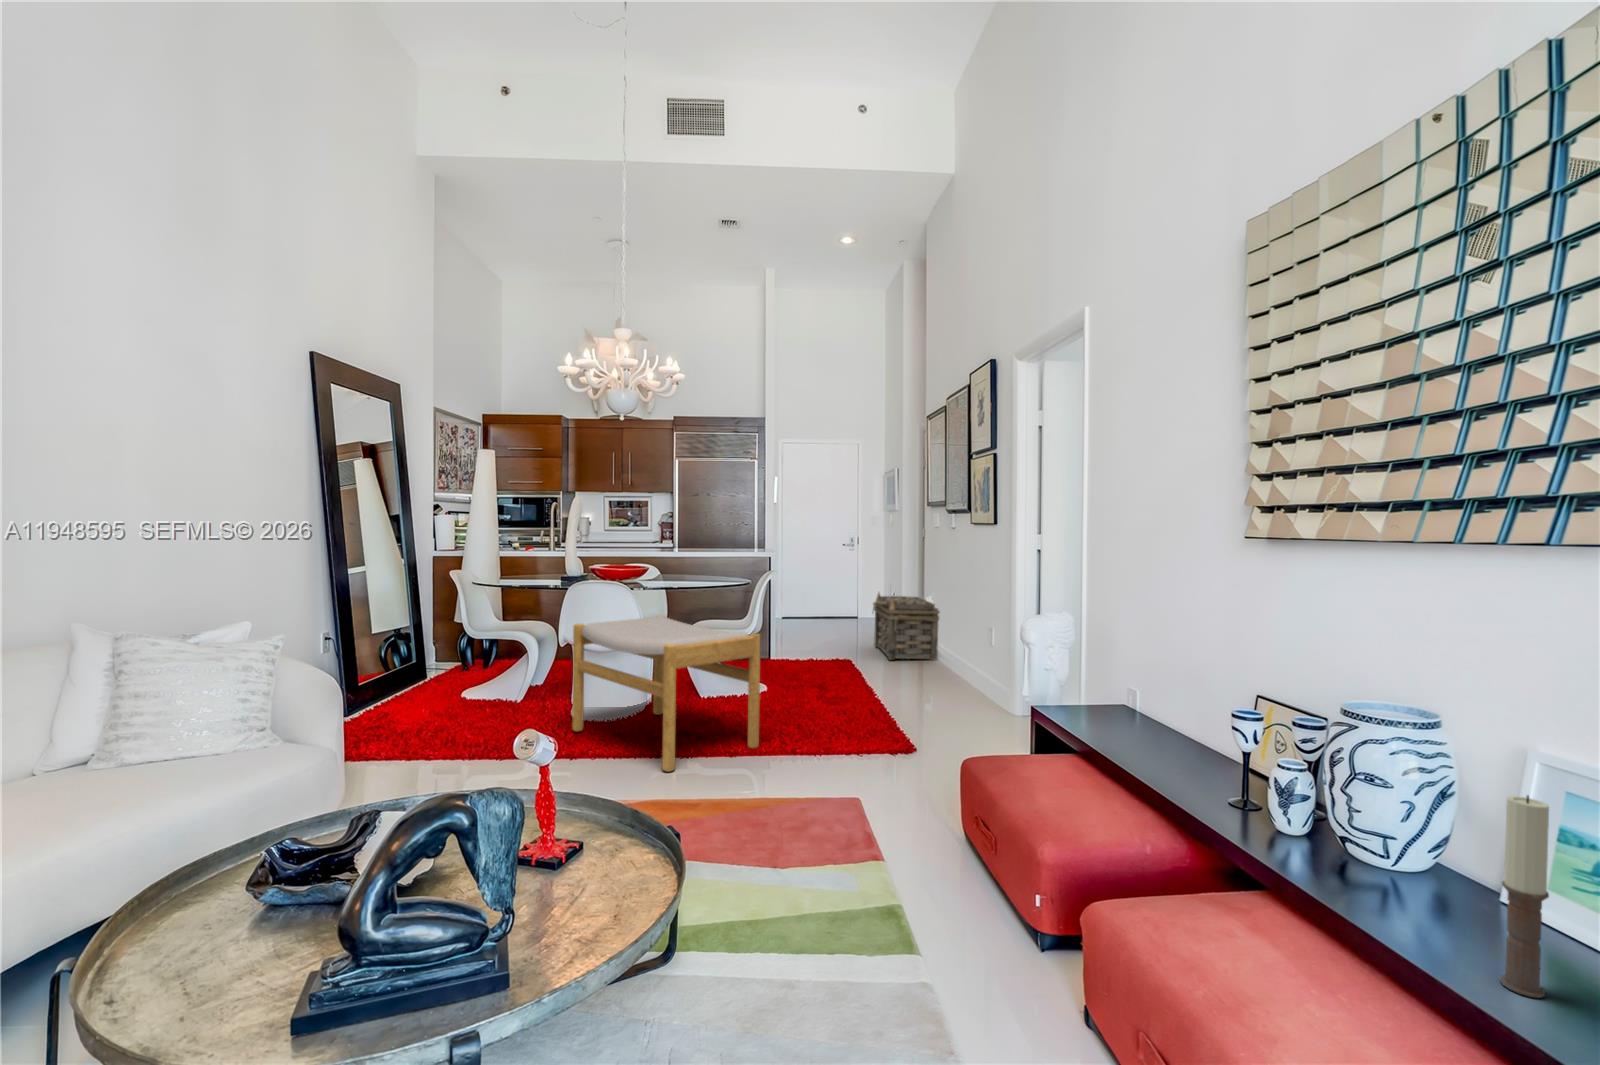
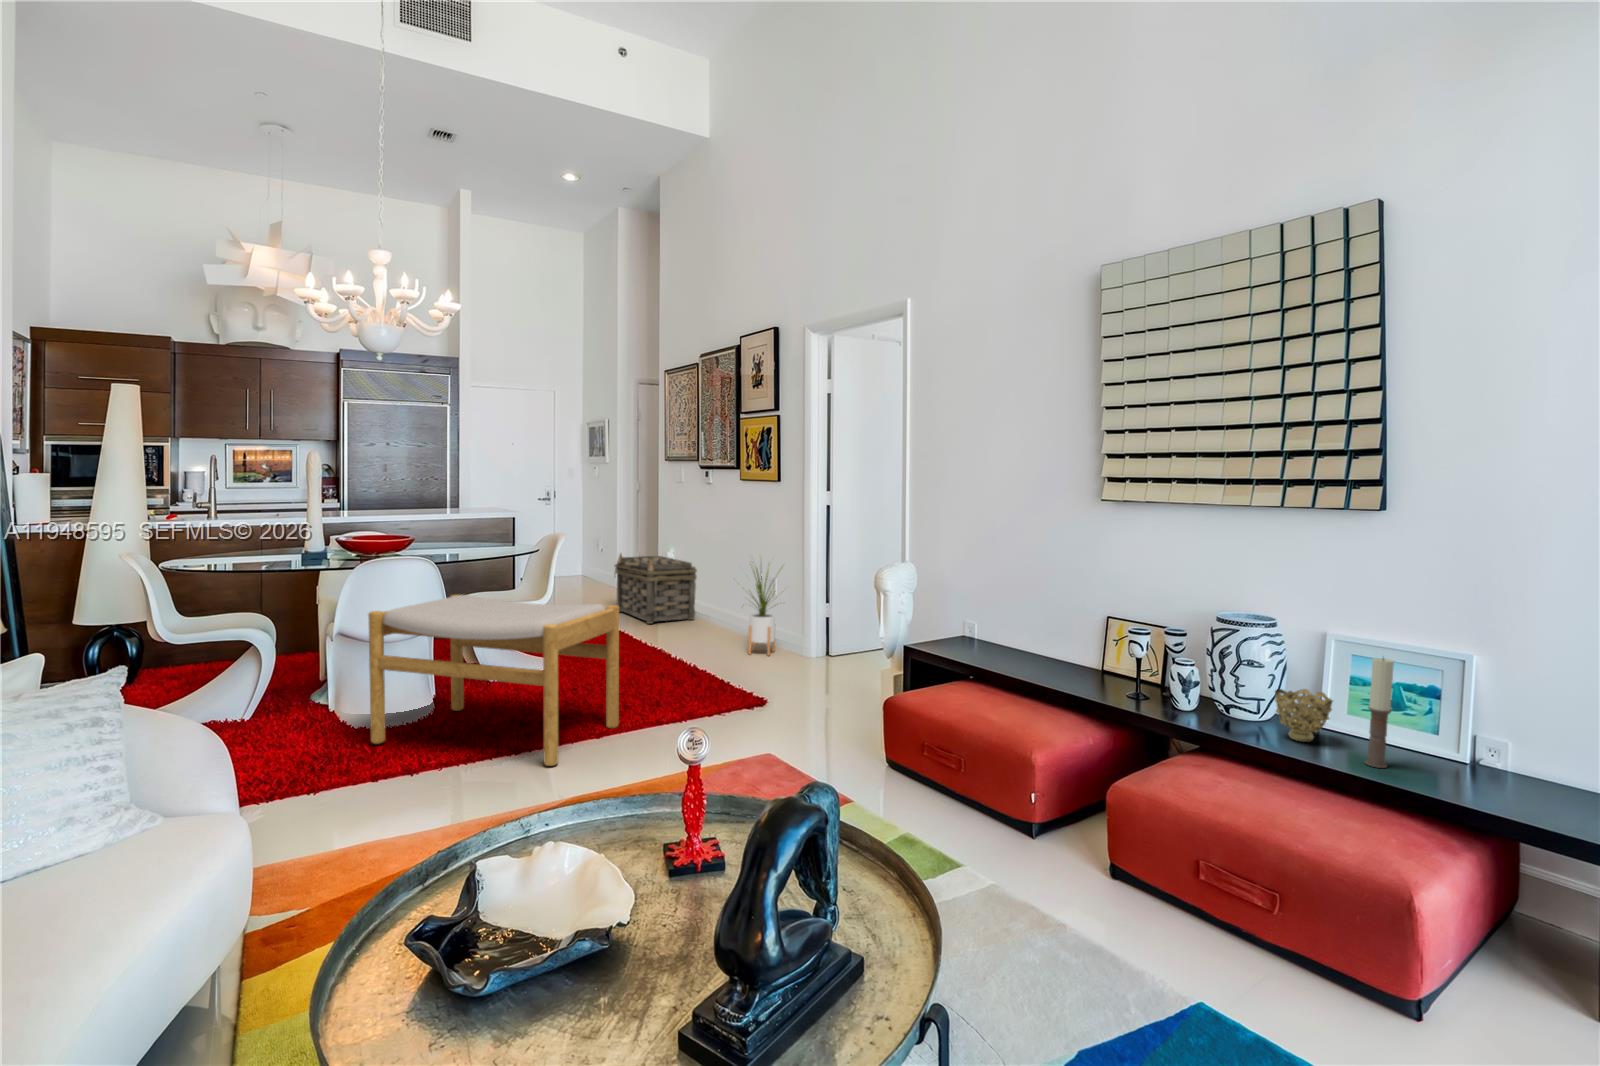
house plant: none [939,595,994,702] -> present [748,564,778,656]
decorative bowl: none [1378,824,1488,920] -> present [1274,689,1333,742]

